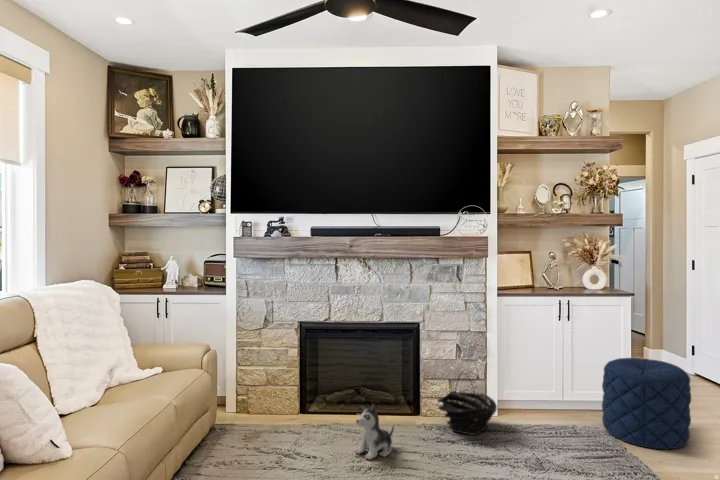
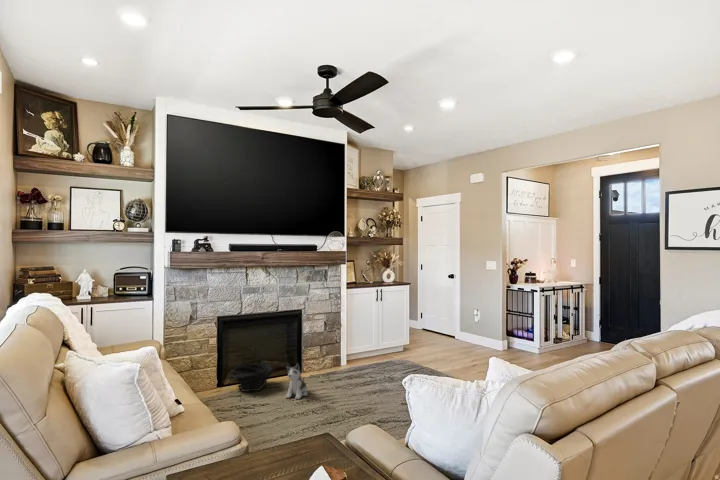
pouf: present [602,358,691,449] -> none [402,319,444,365]
basket: present [438,374,497,435] -> present [232,363,273,392]

